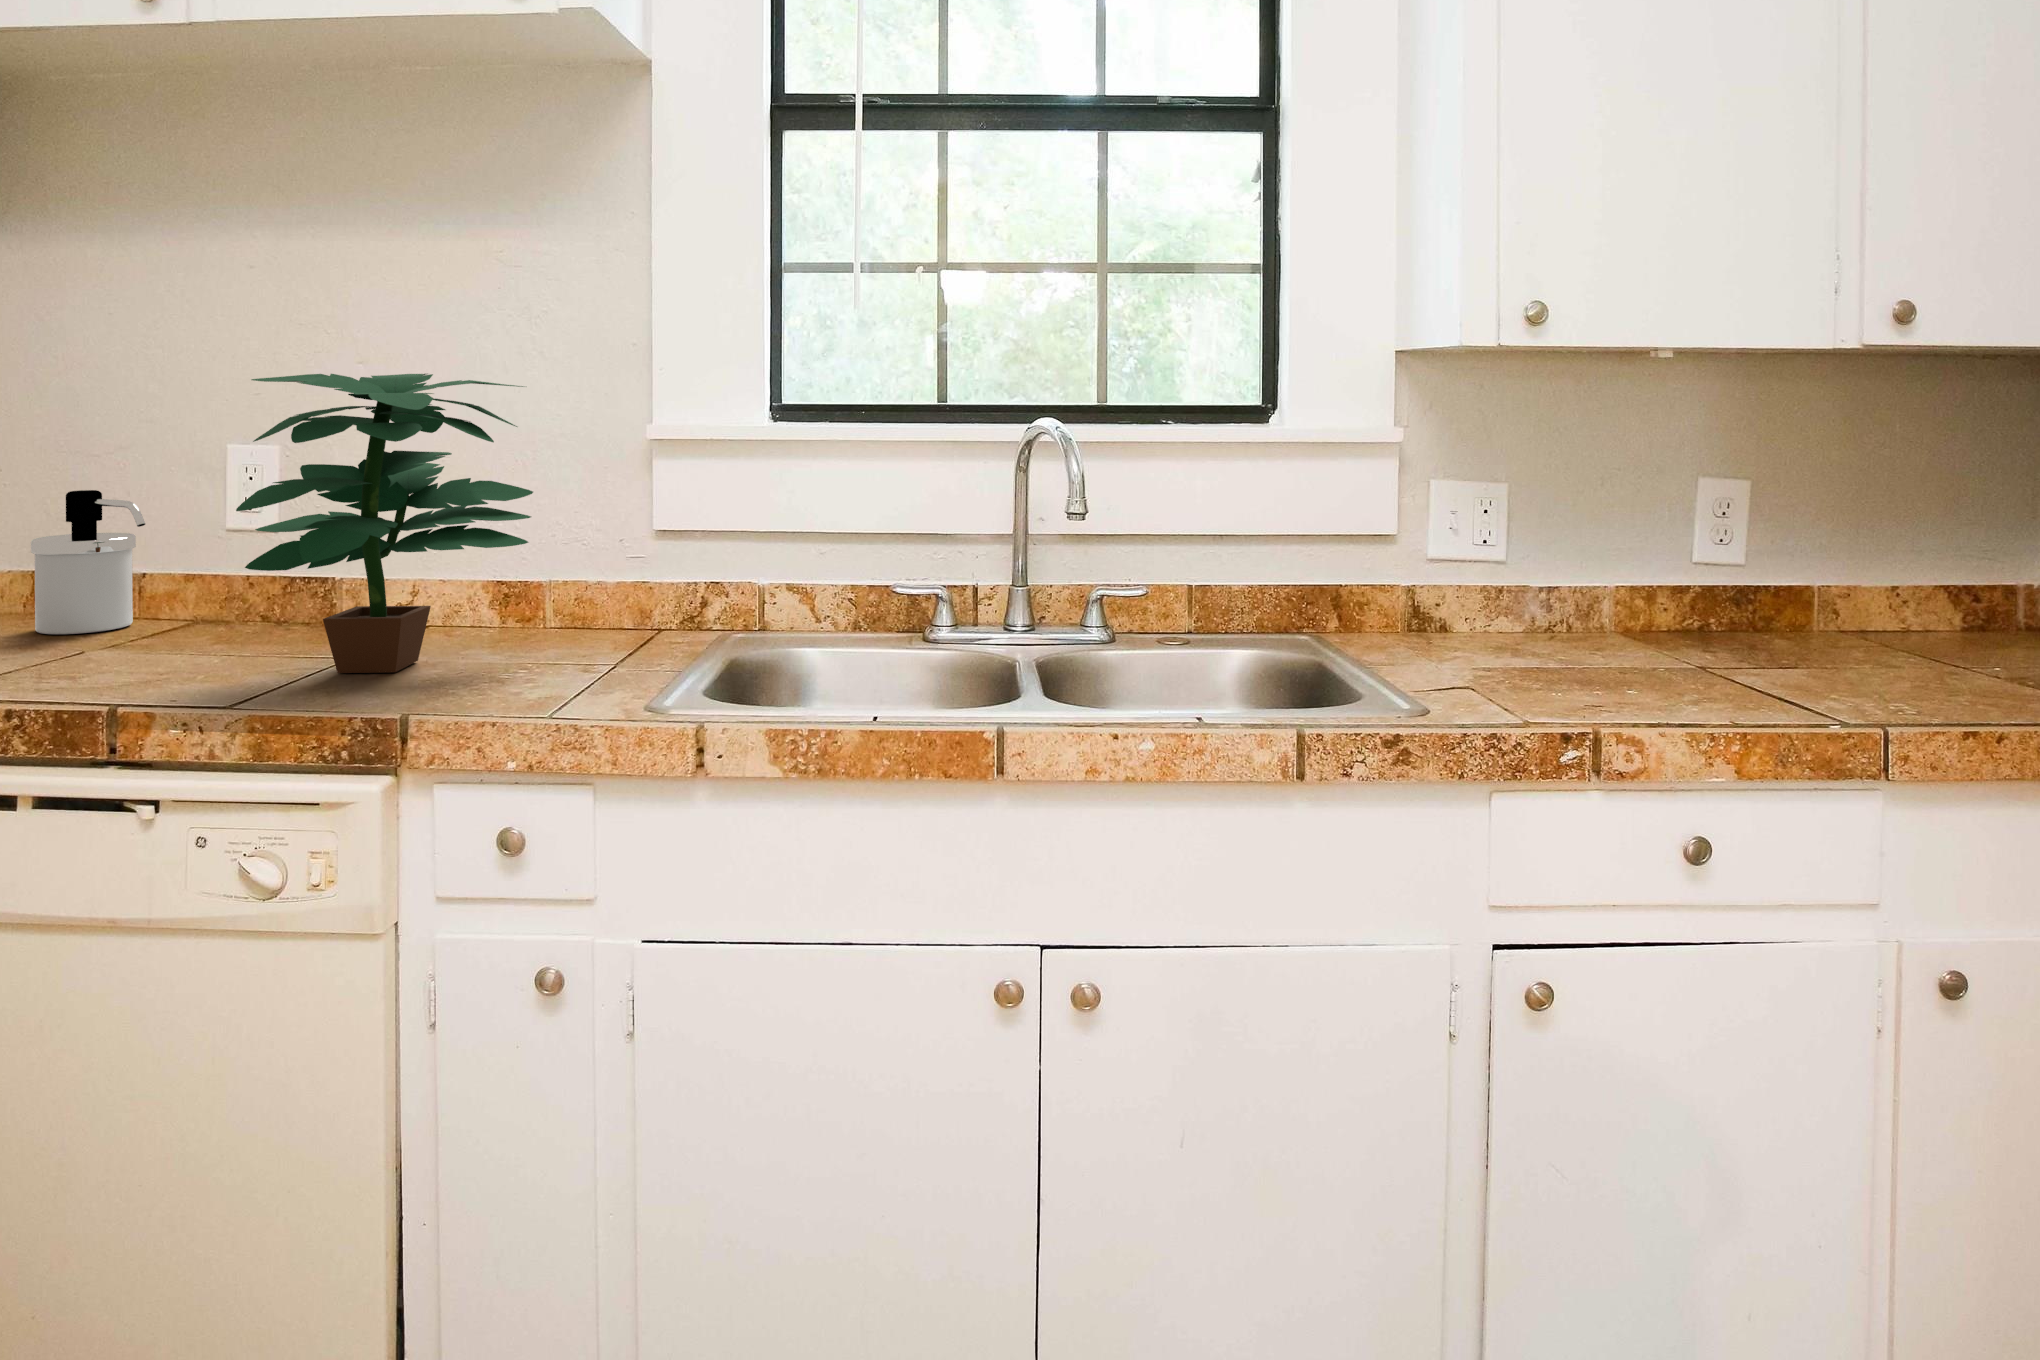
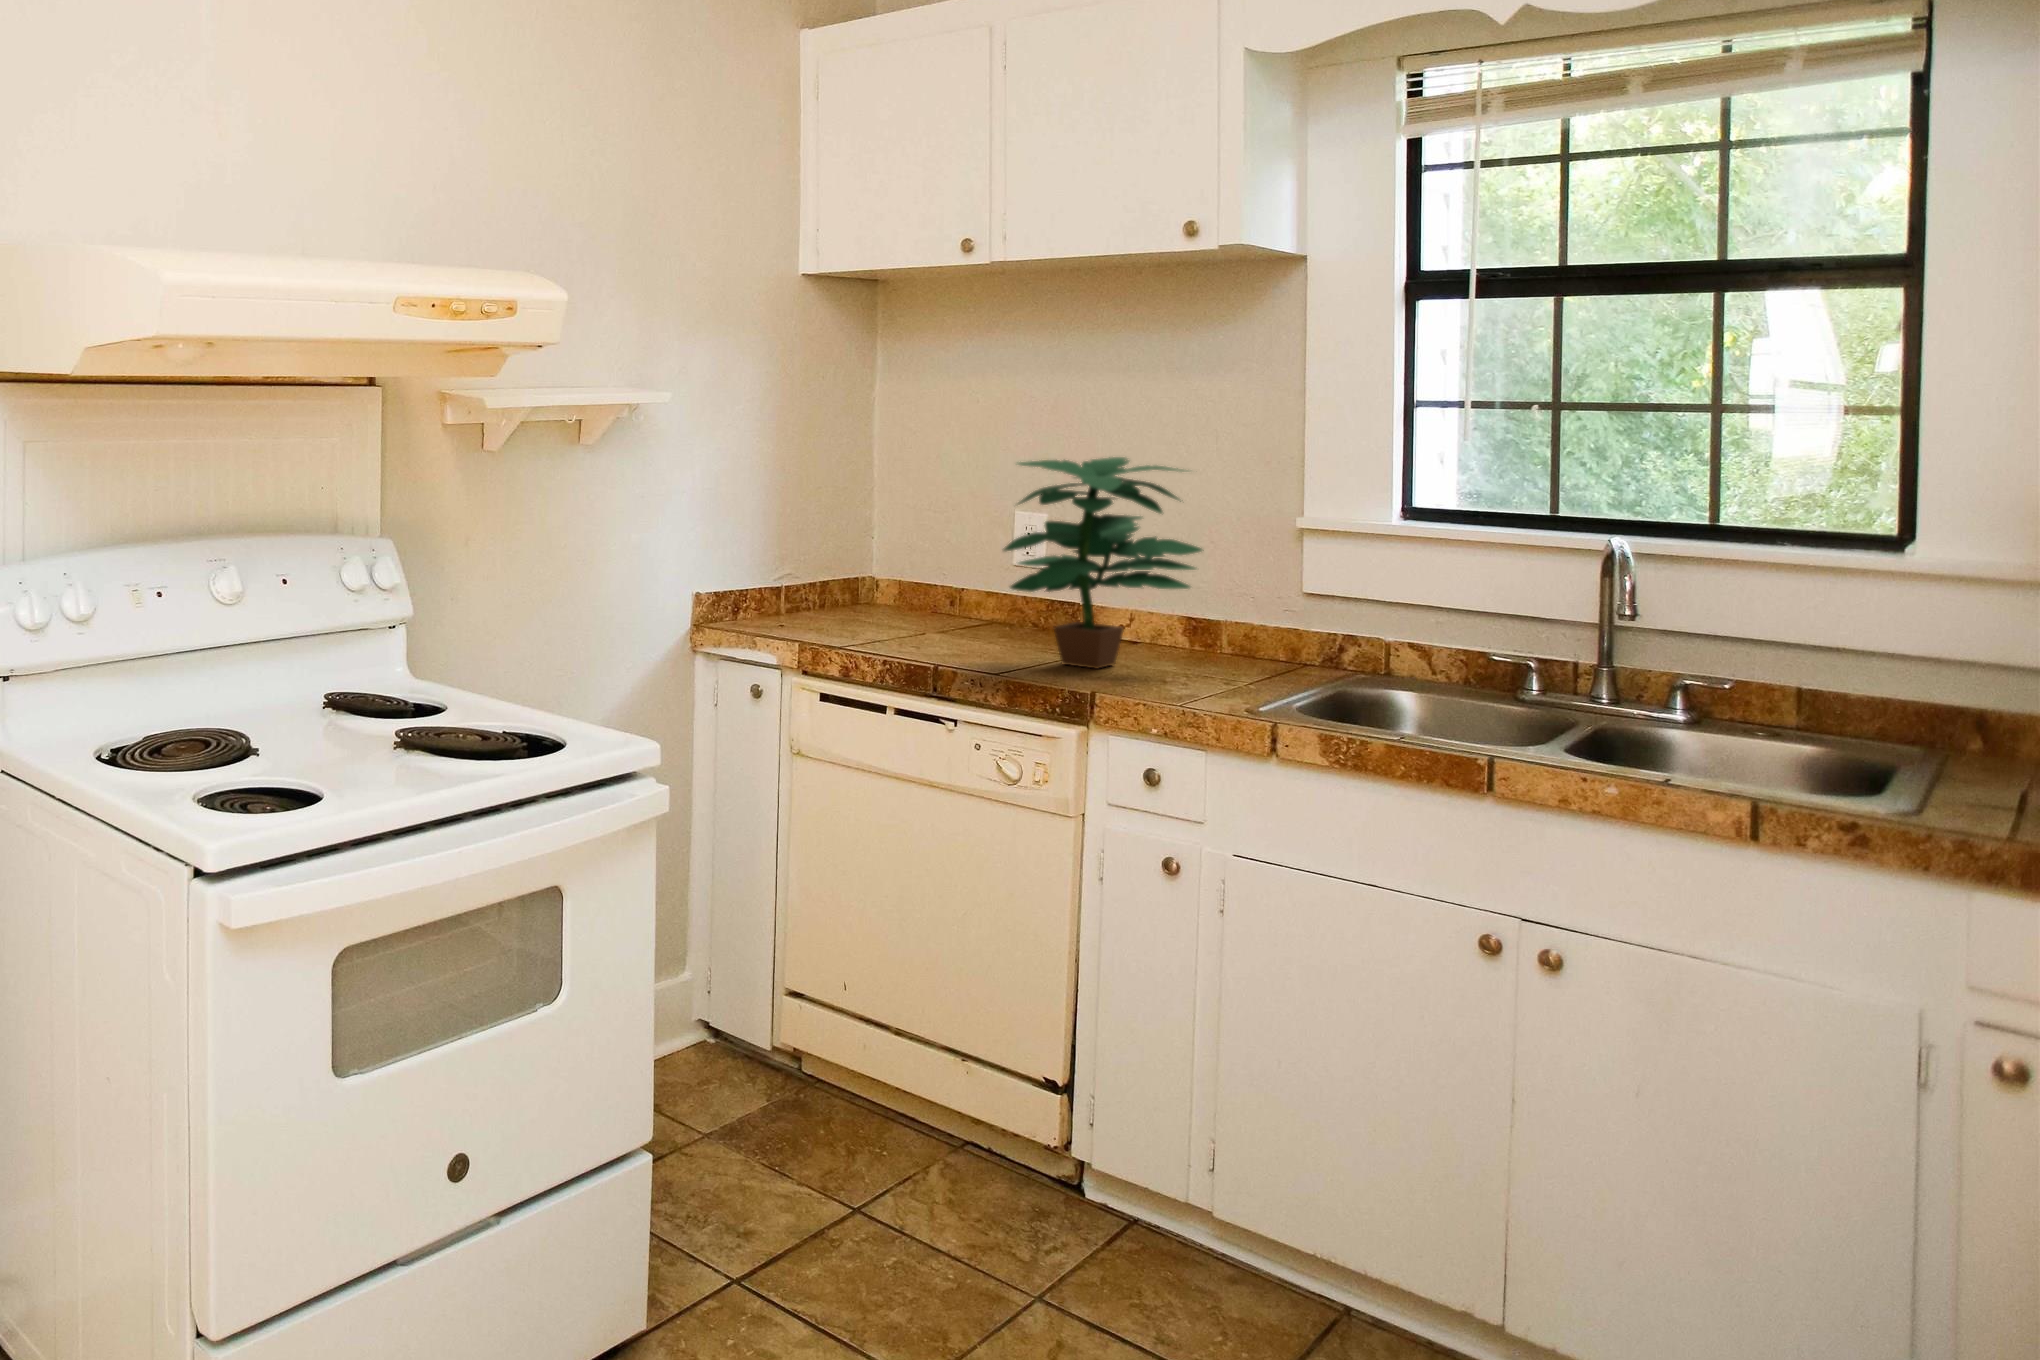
soap dispenser: present [31,490,145,634] -> none [891,526,955,623]

